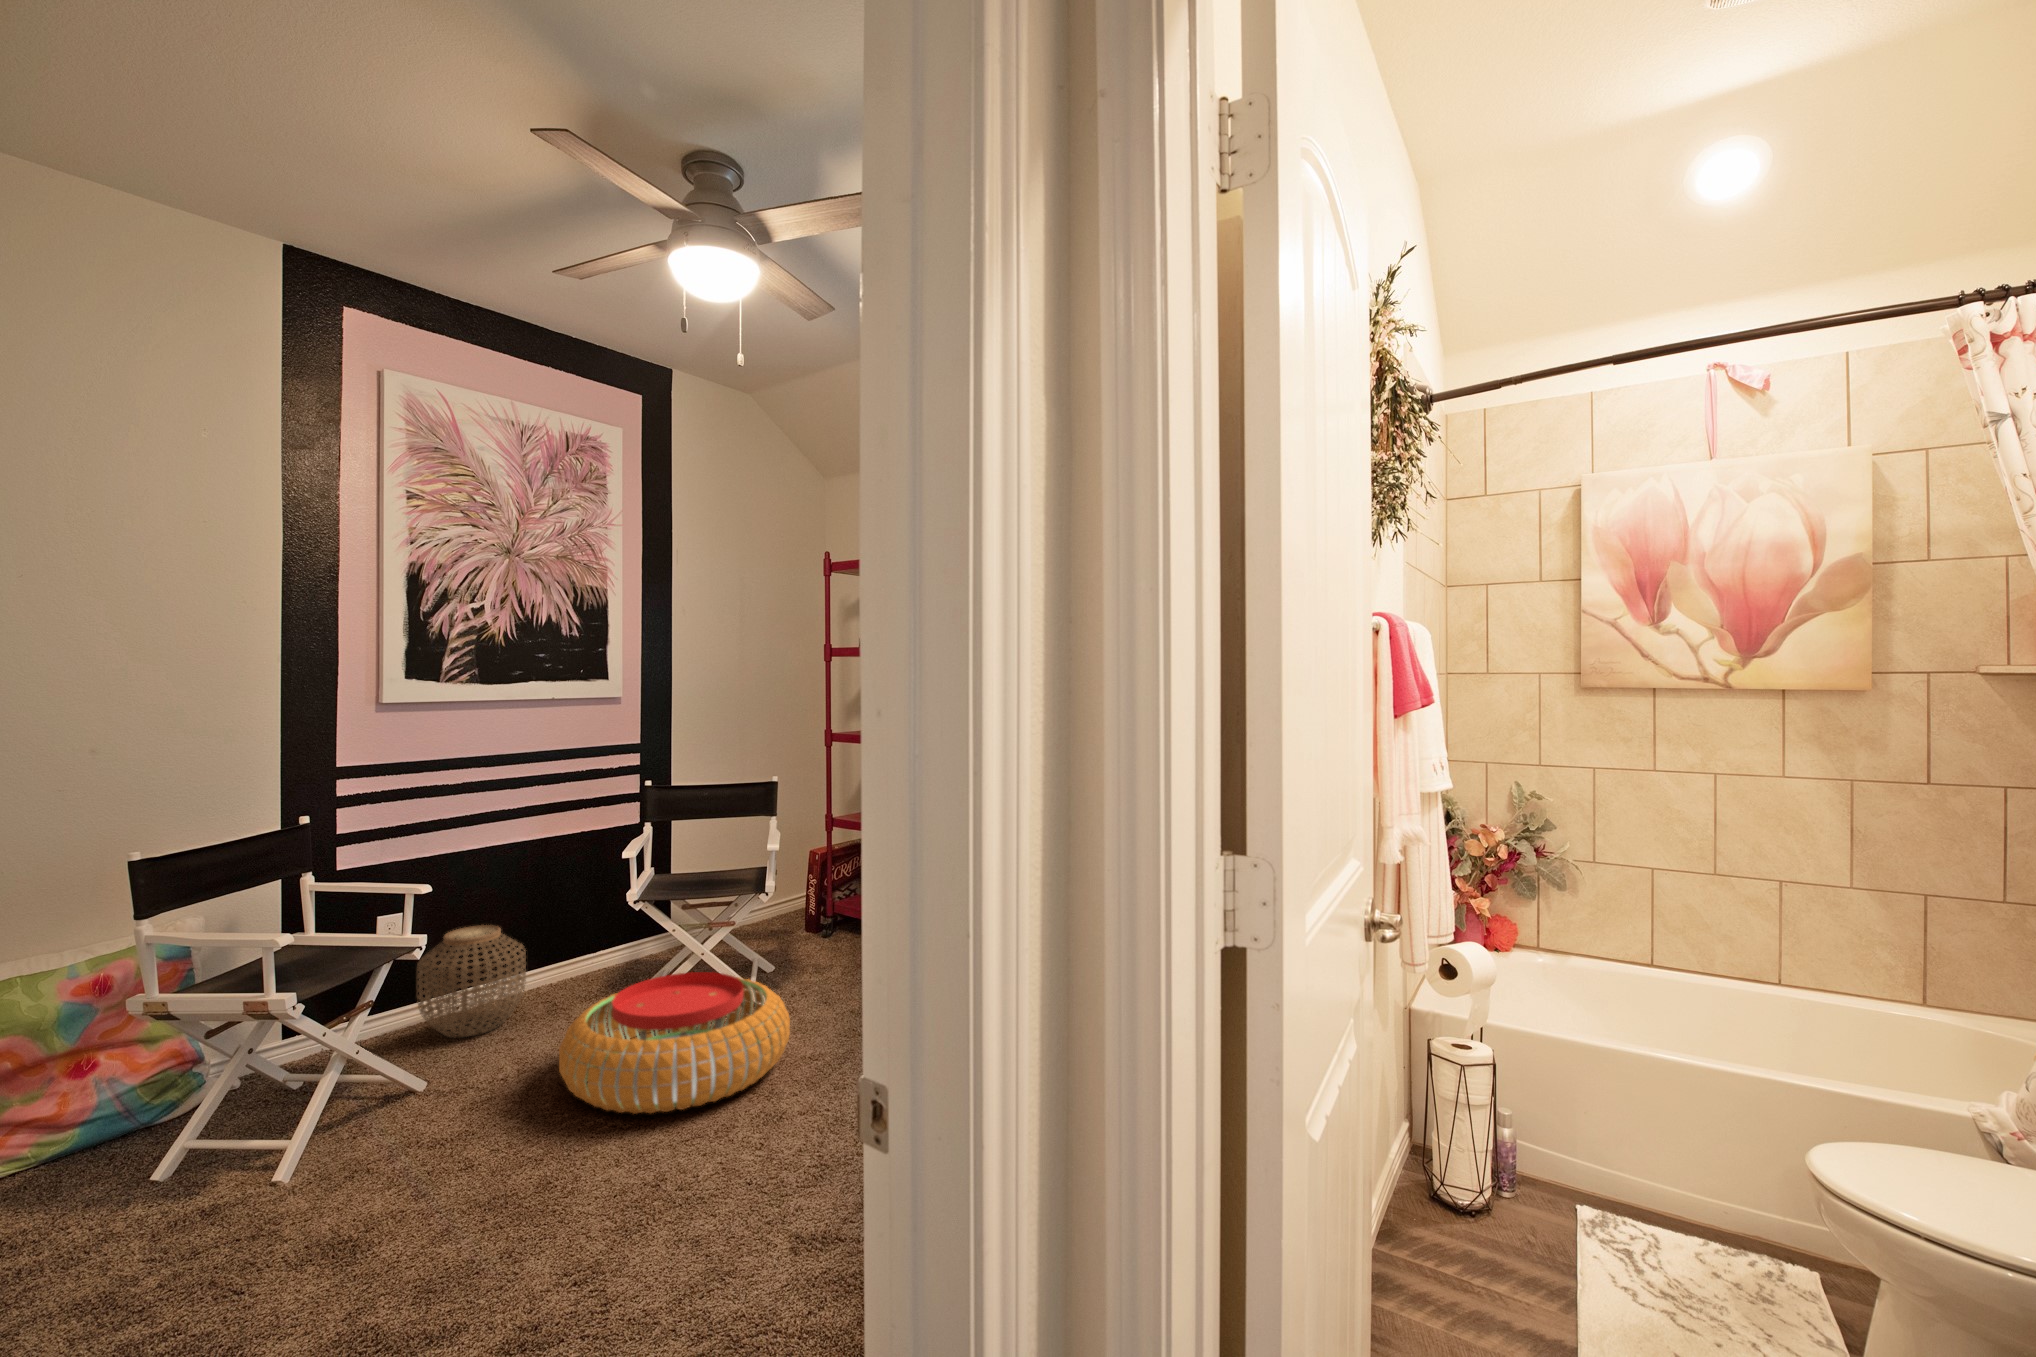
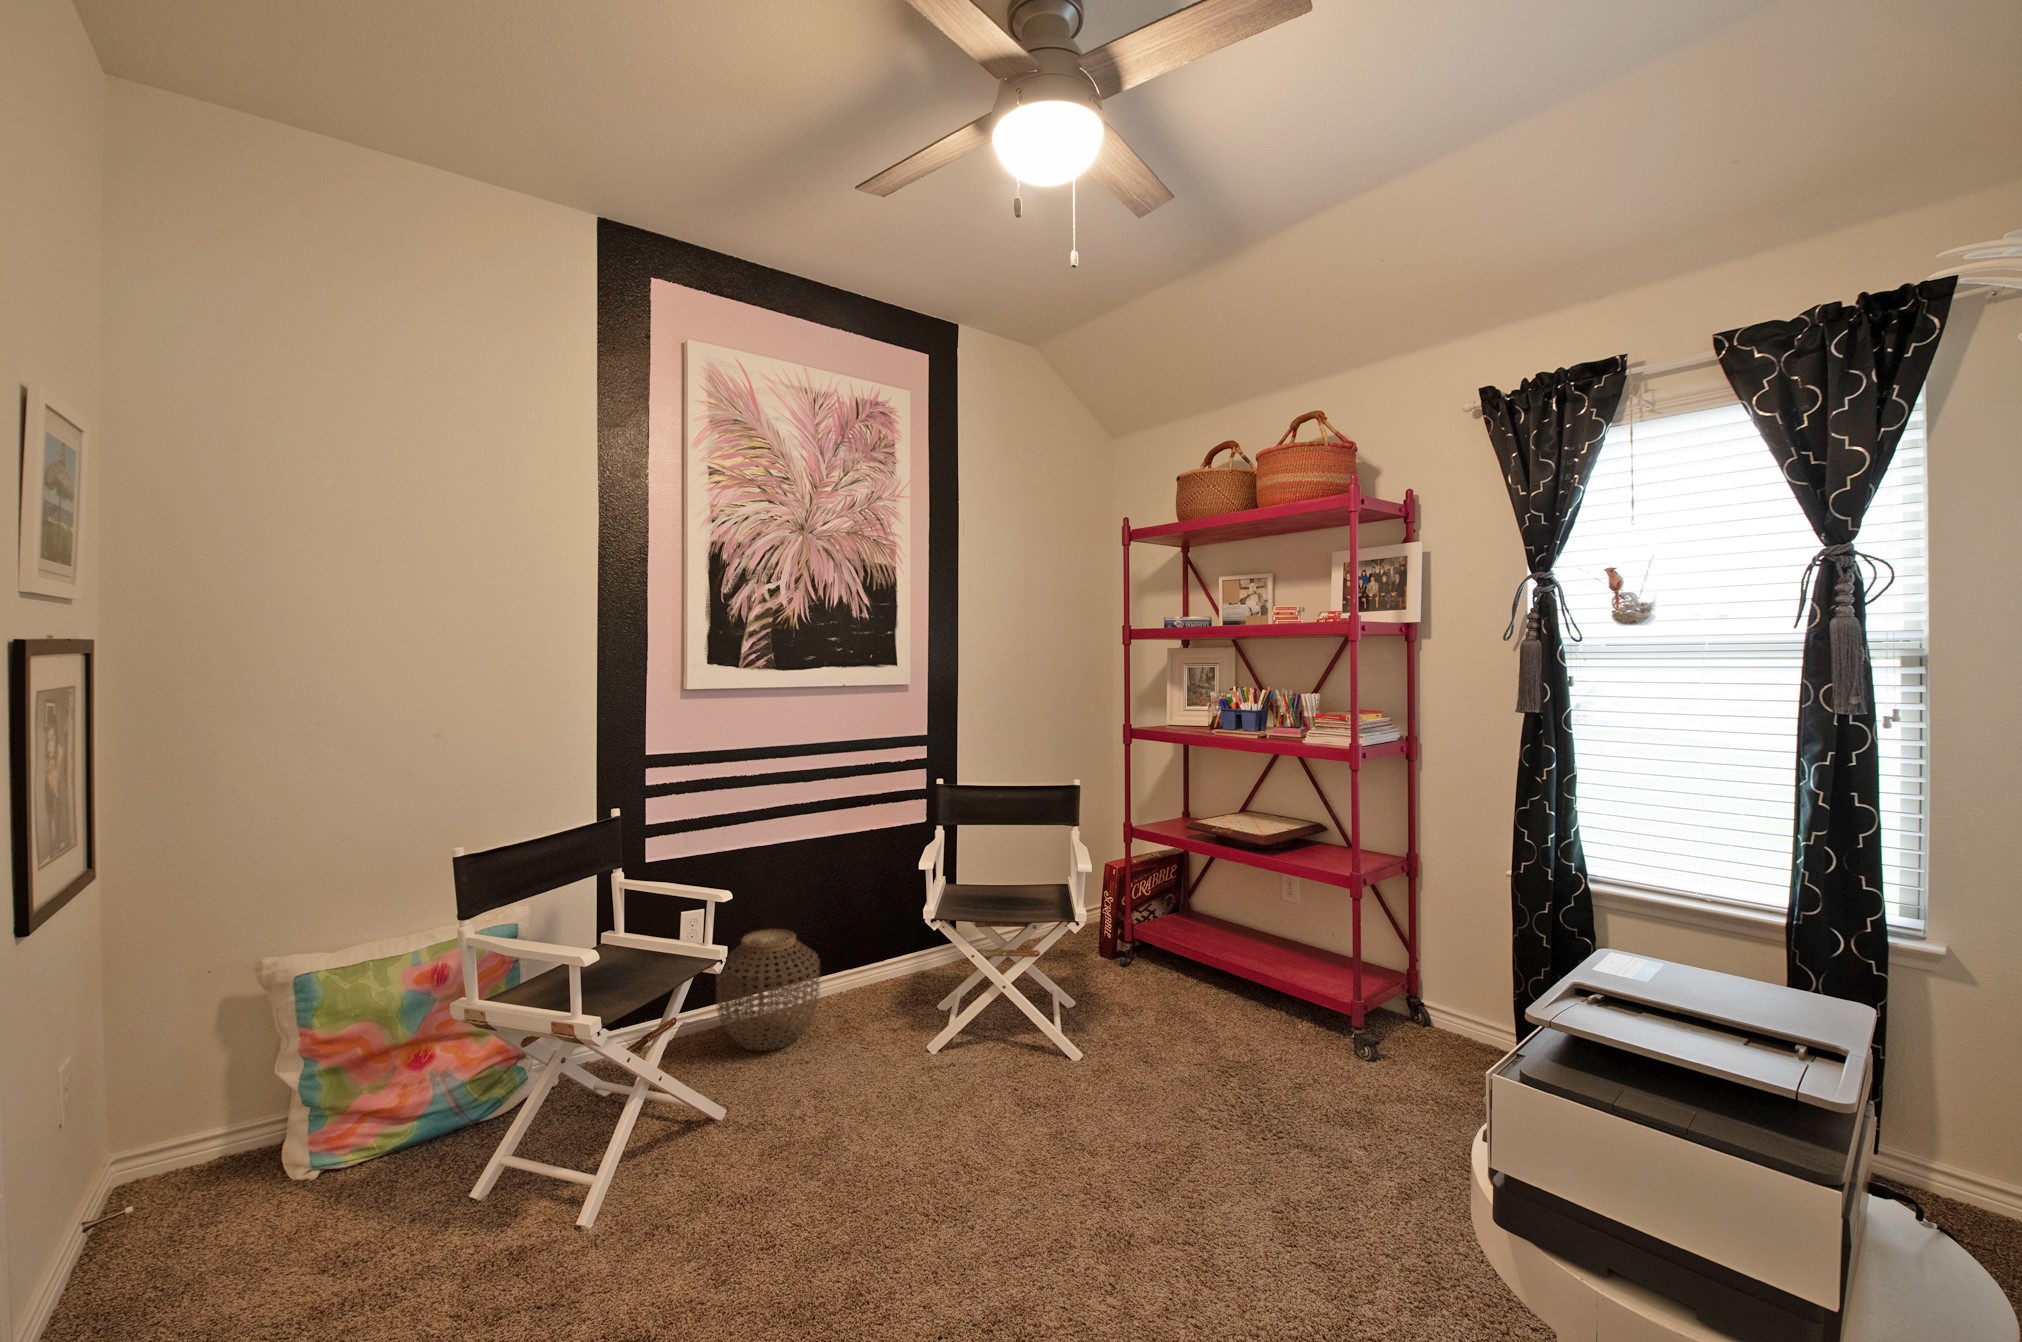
pouf: present [559,972,790,1114] -> none [859,1011,1116,1195]

